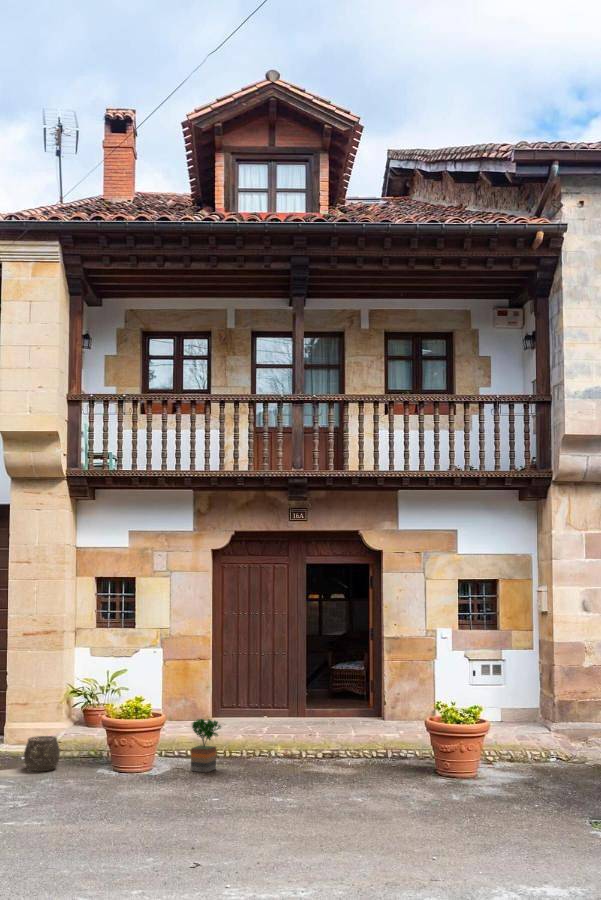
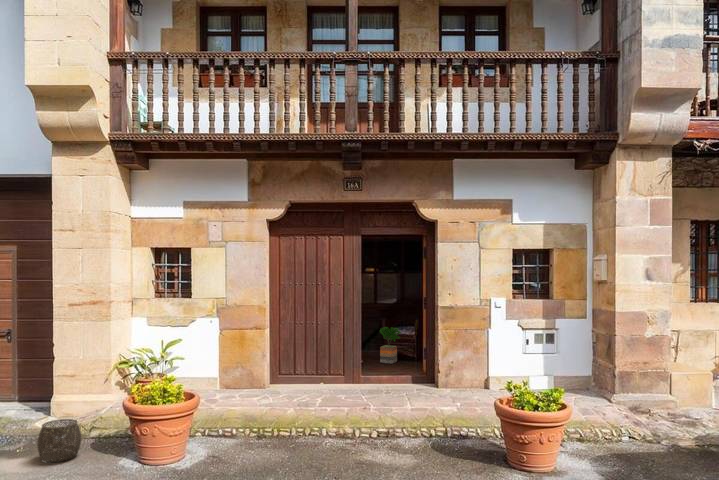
potted tree: present [191,719,221,772] -> present [380,327,401,364]

